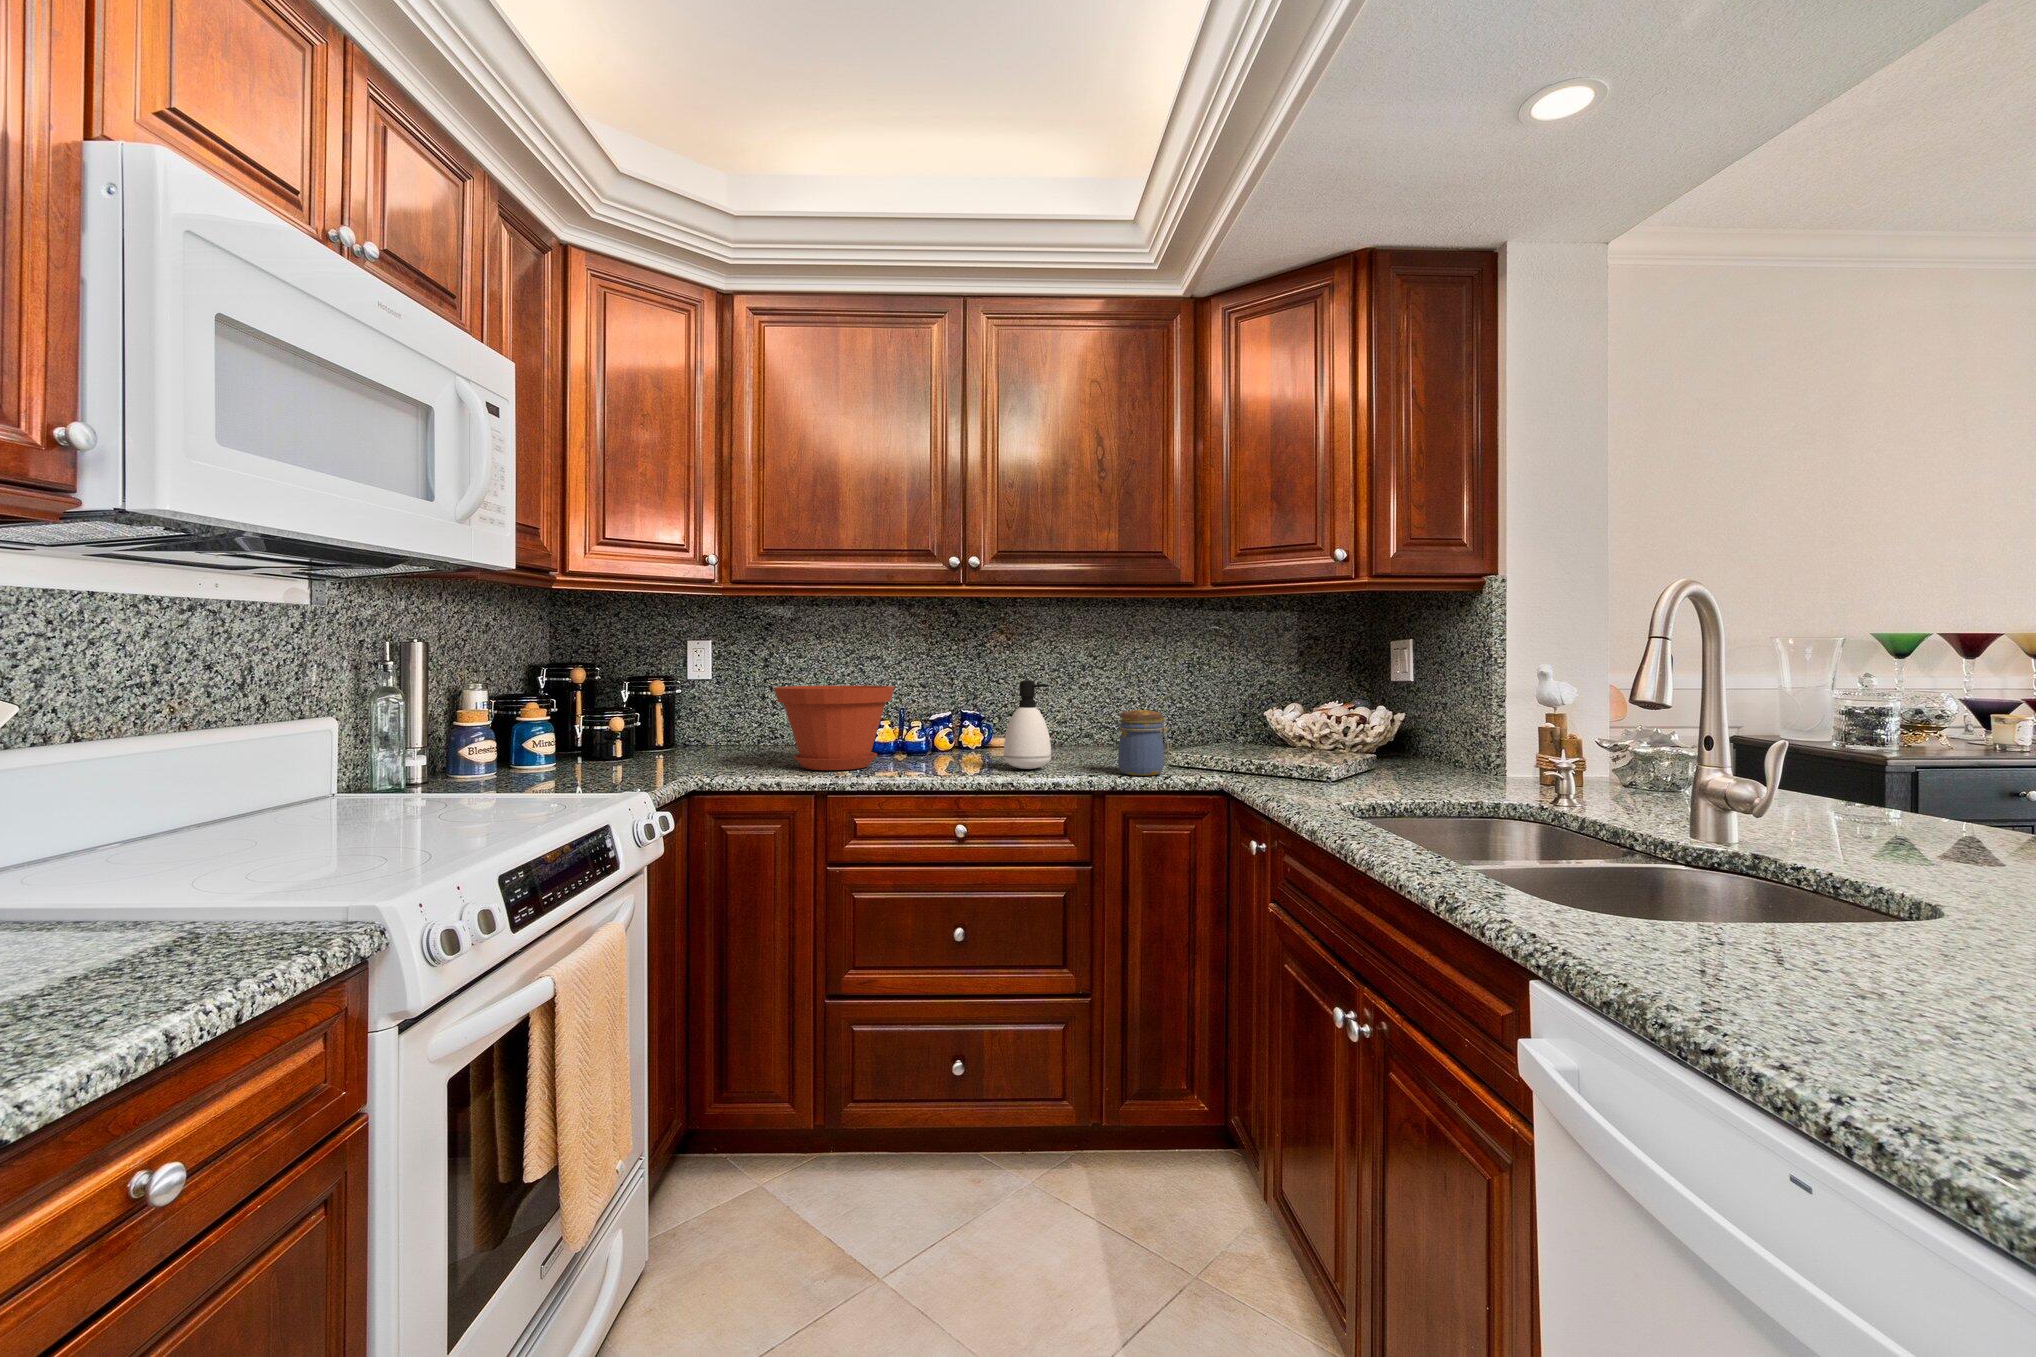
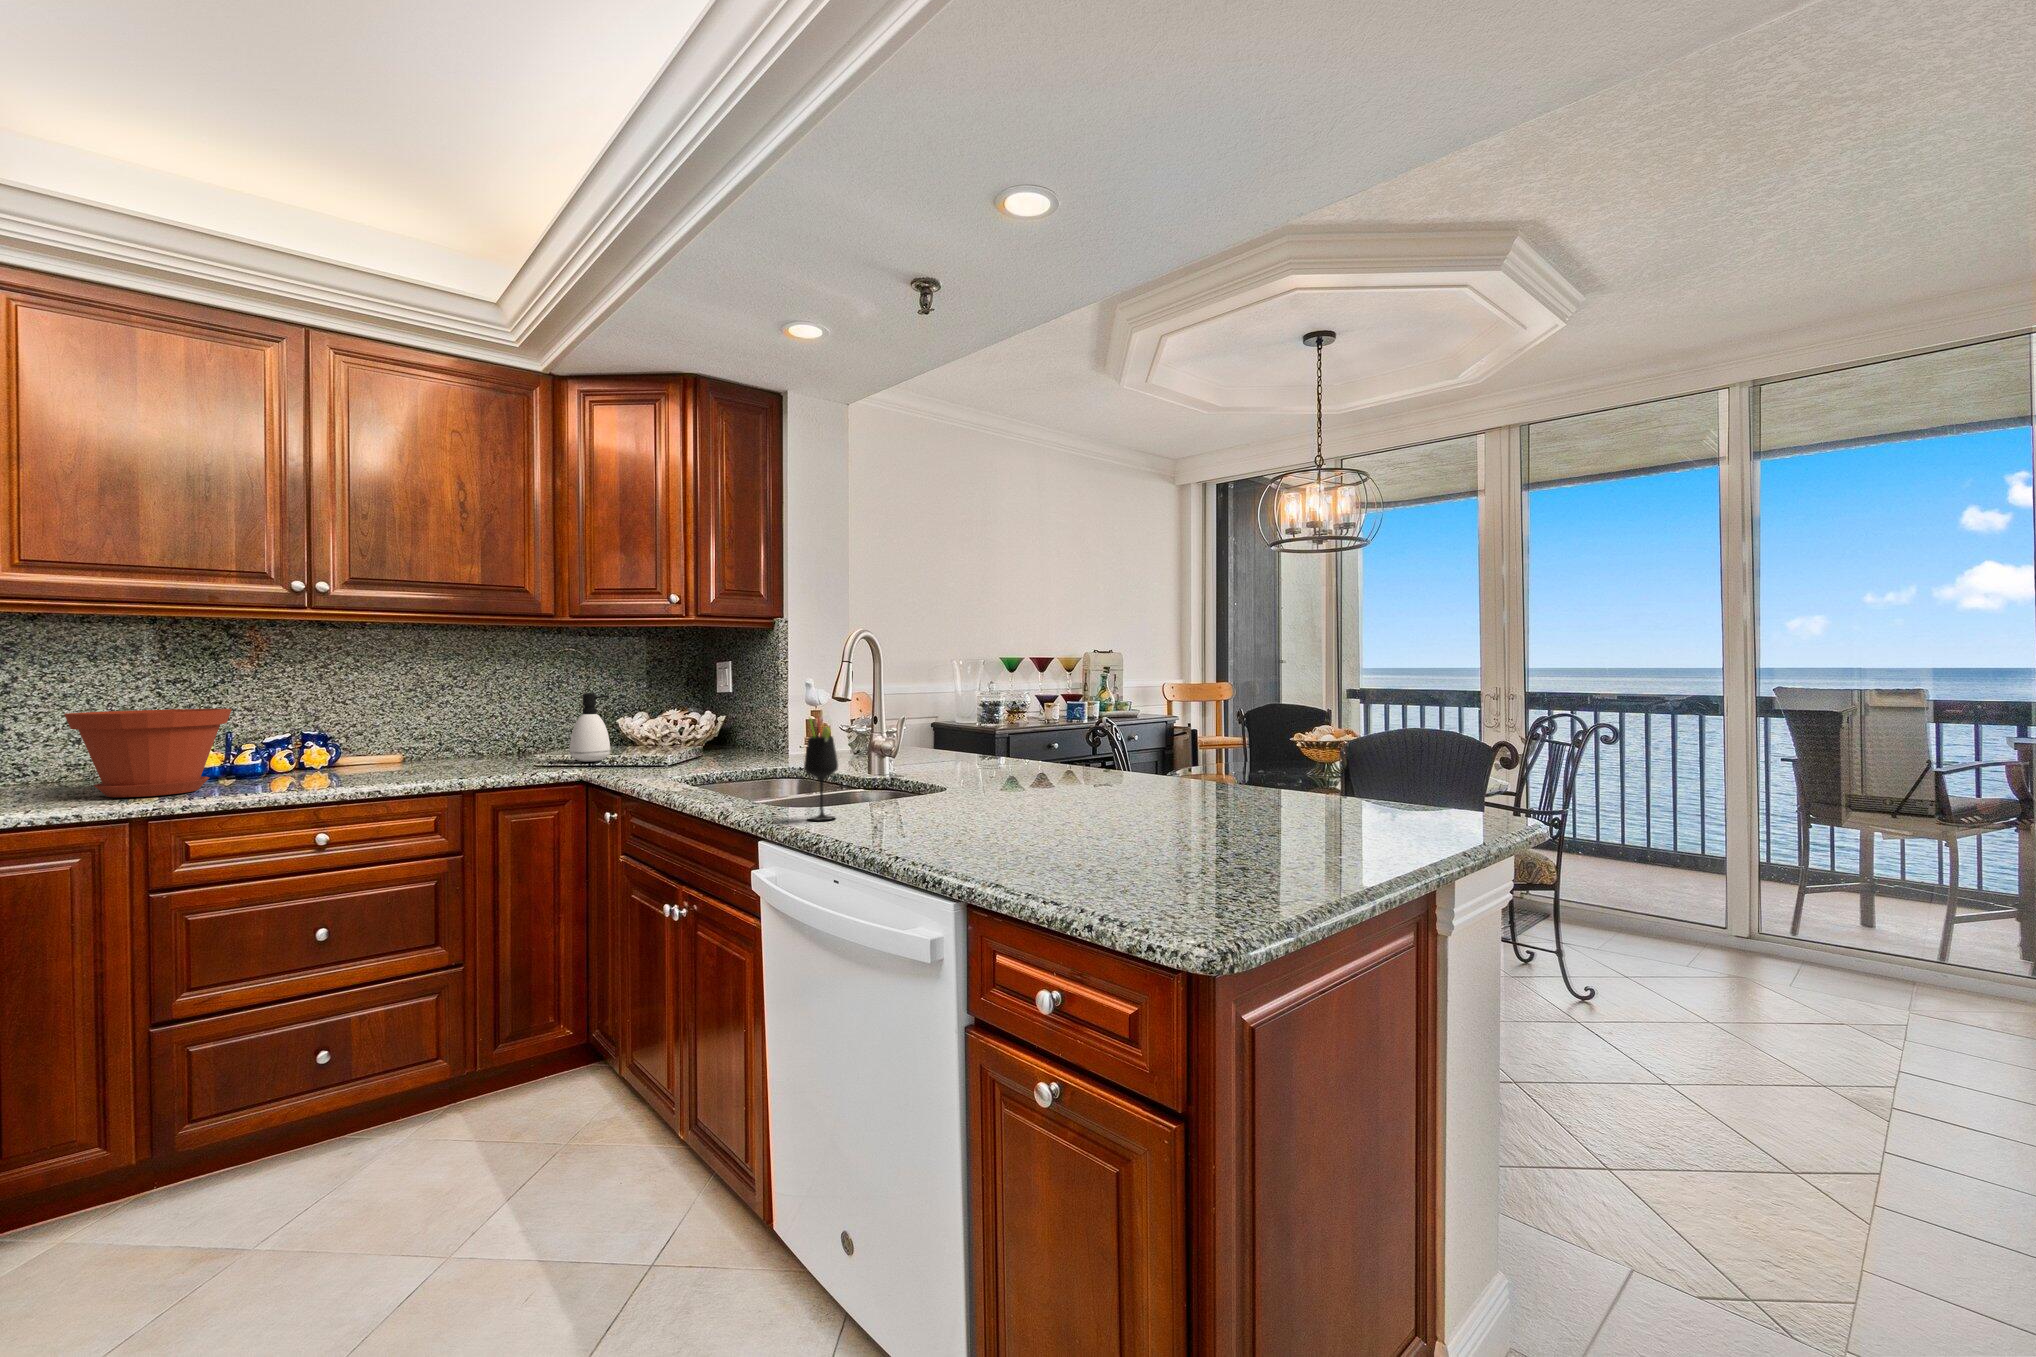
soap dispenser: present [1004,680,1051,769] -> present [570,693,610,762]
jar: present [1118,710,1169,775] -> none [487,721,534,775]
wine glass: none [1660,747,1756,984] -> present [804,719,838,821]

